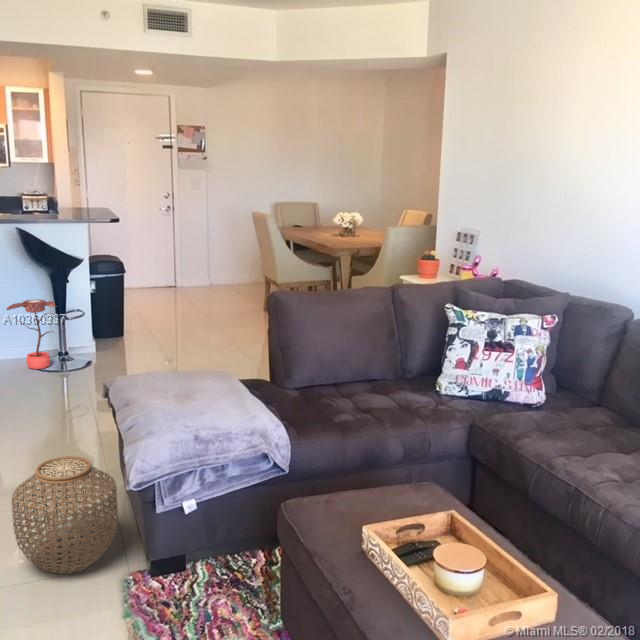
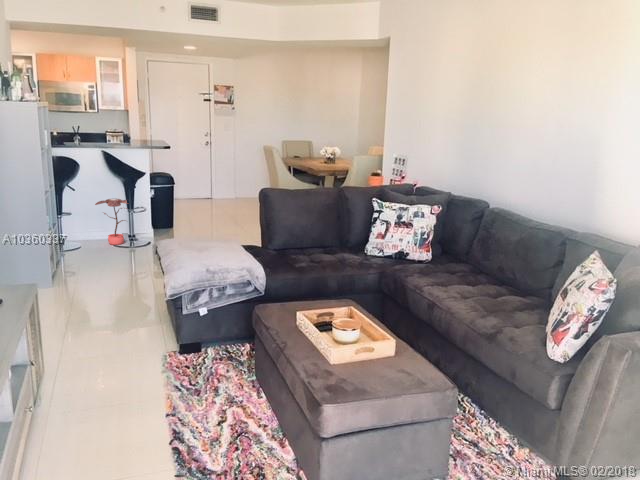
woven basket: present [12,456,118,573] -> none [96,282,160,352]

